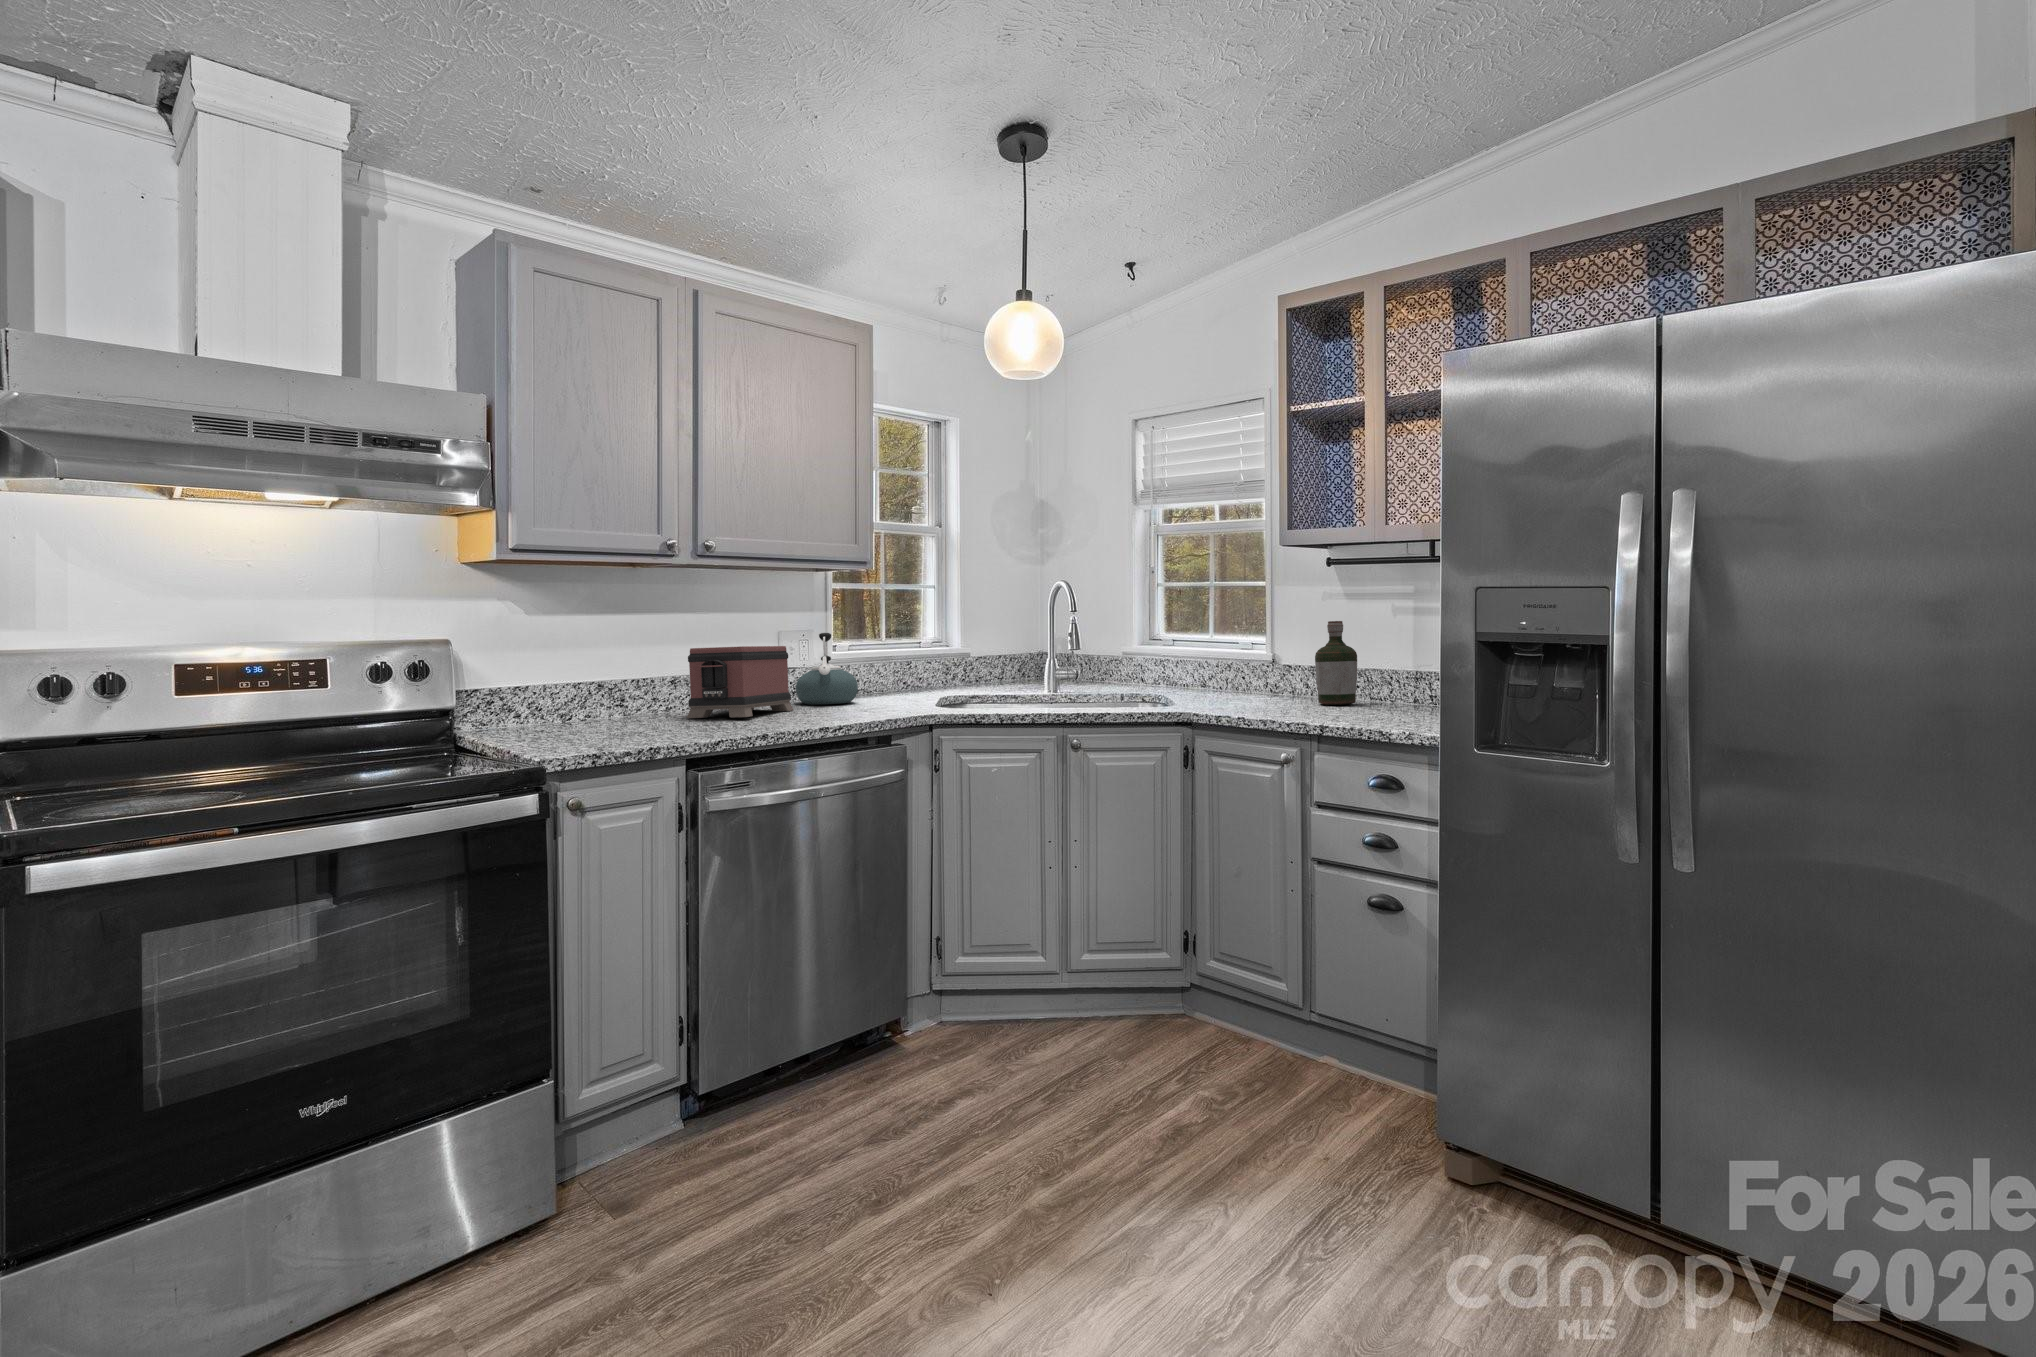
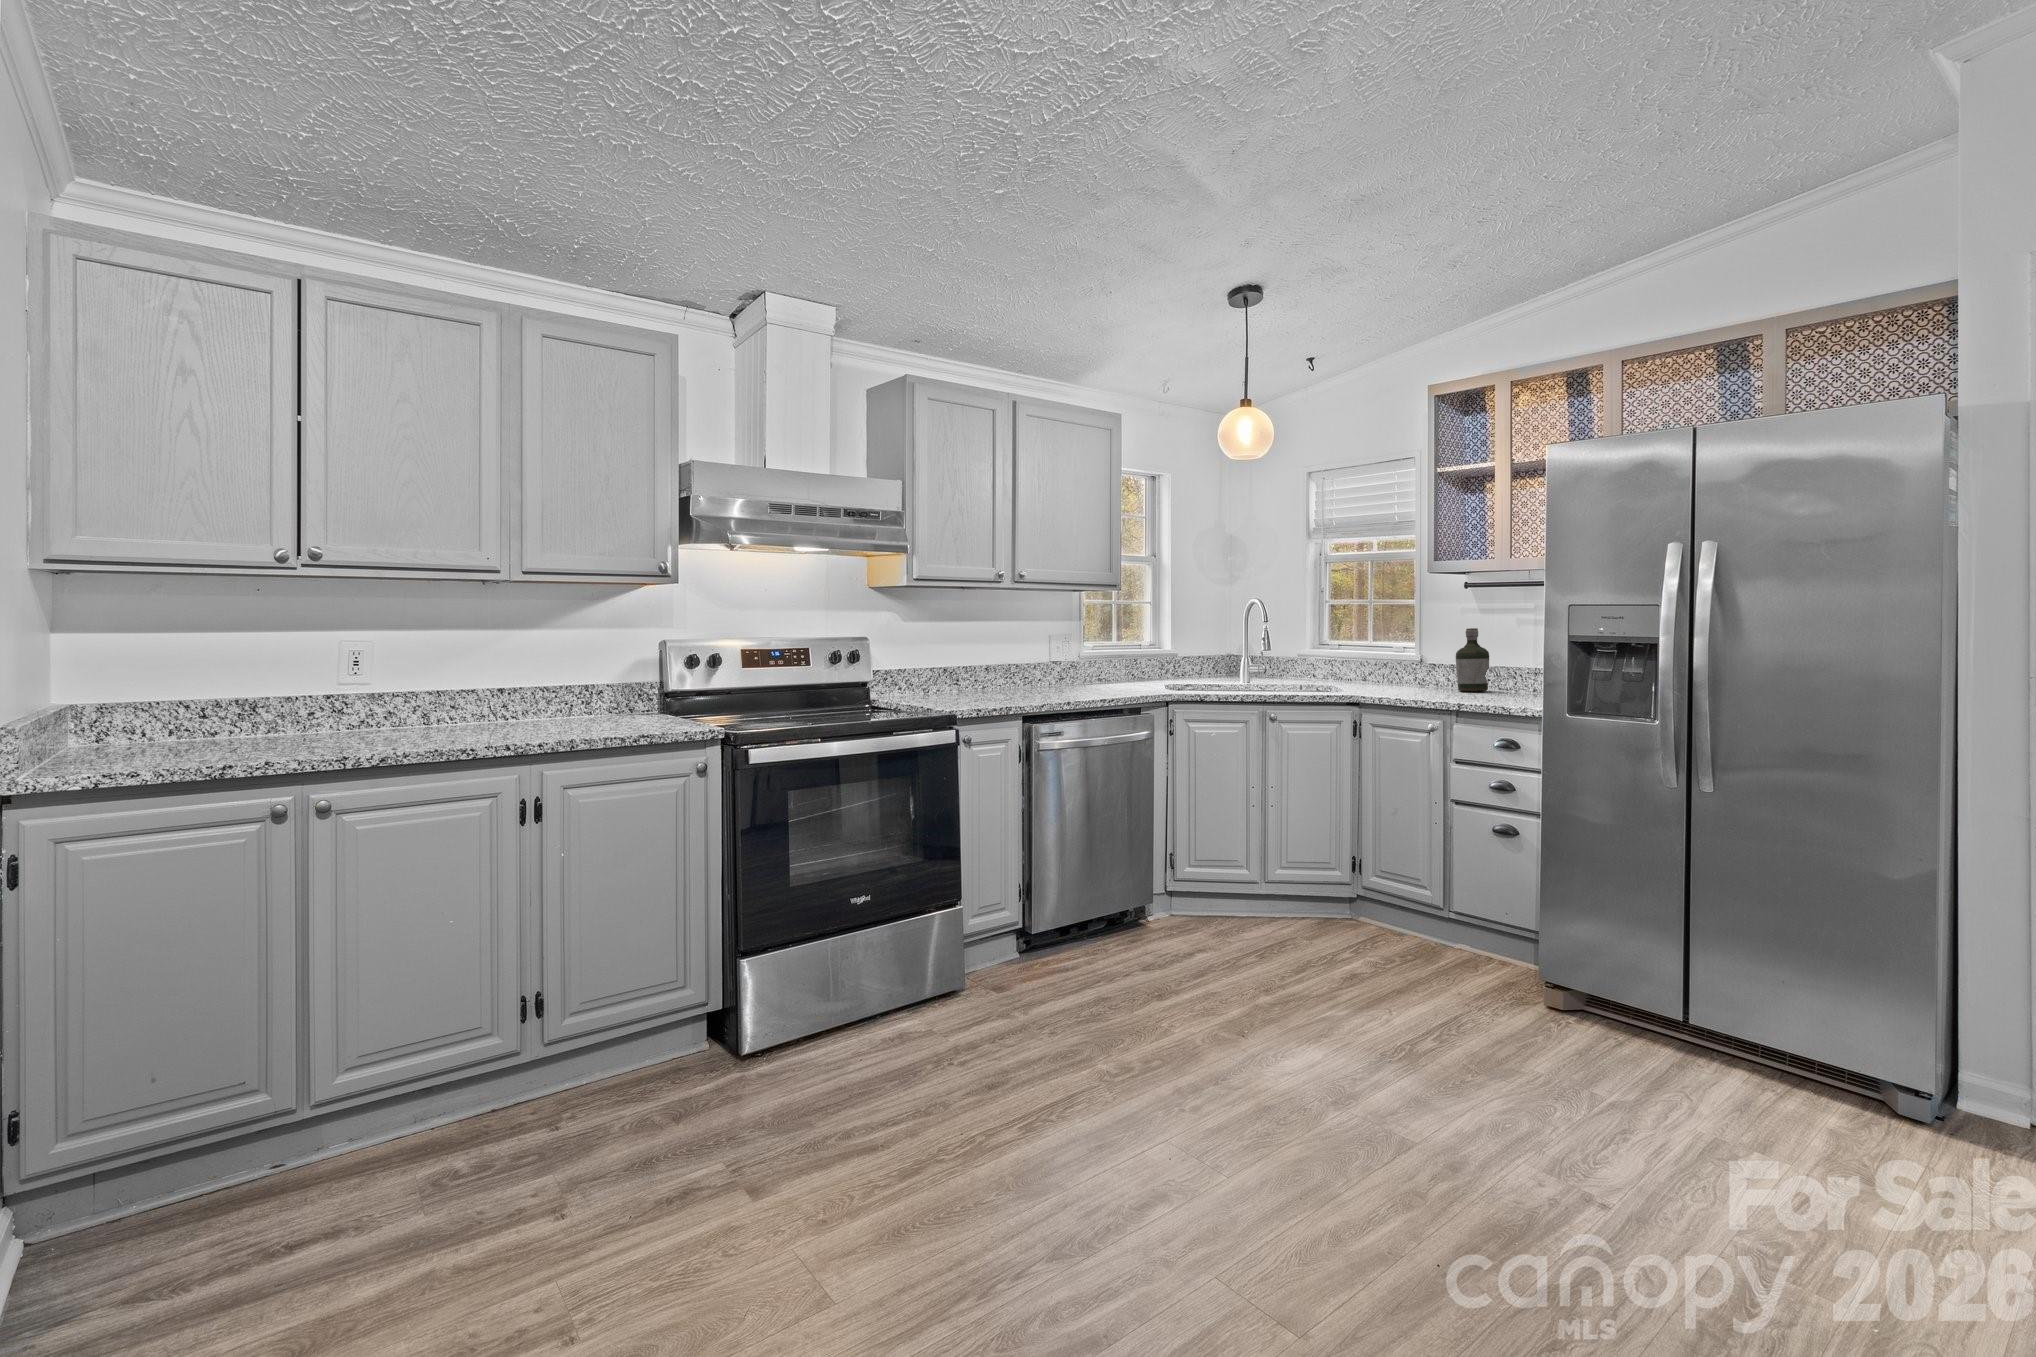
kettle: present [796,633,858,705] -> none [1065,636,1108,687]
toaster: present [687,646,793,718] -> none [1002,644,1068,693]

